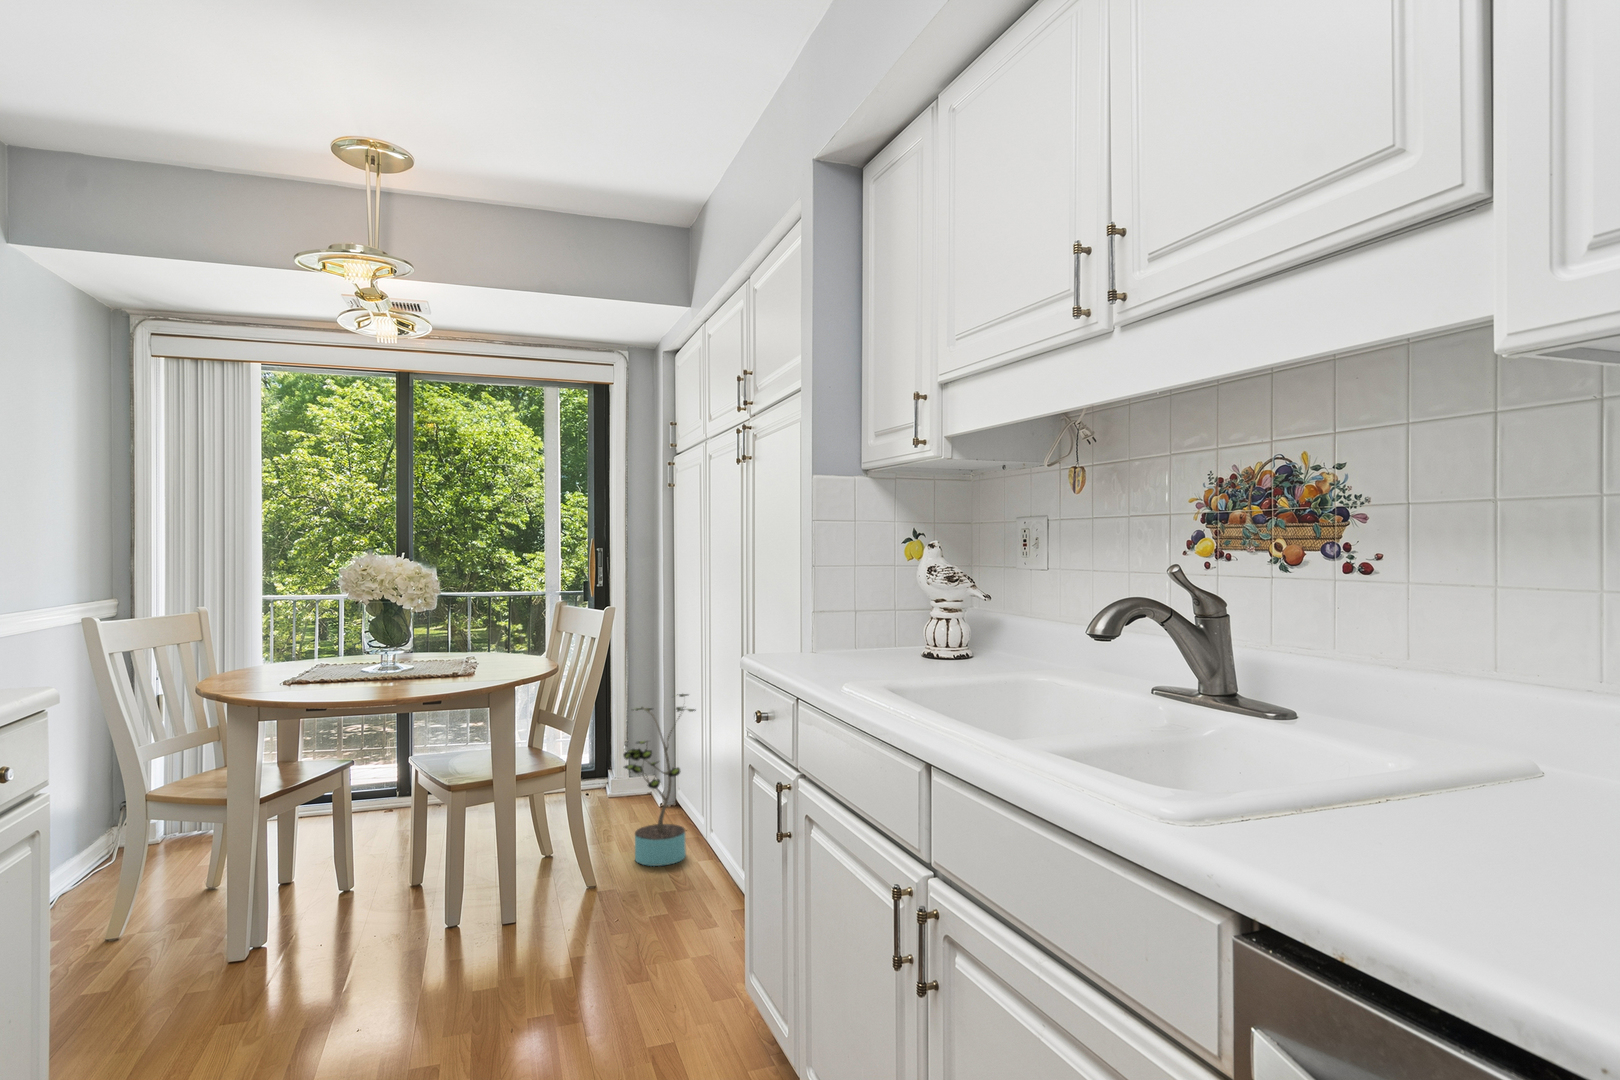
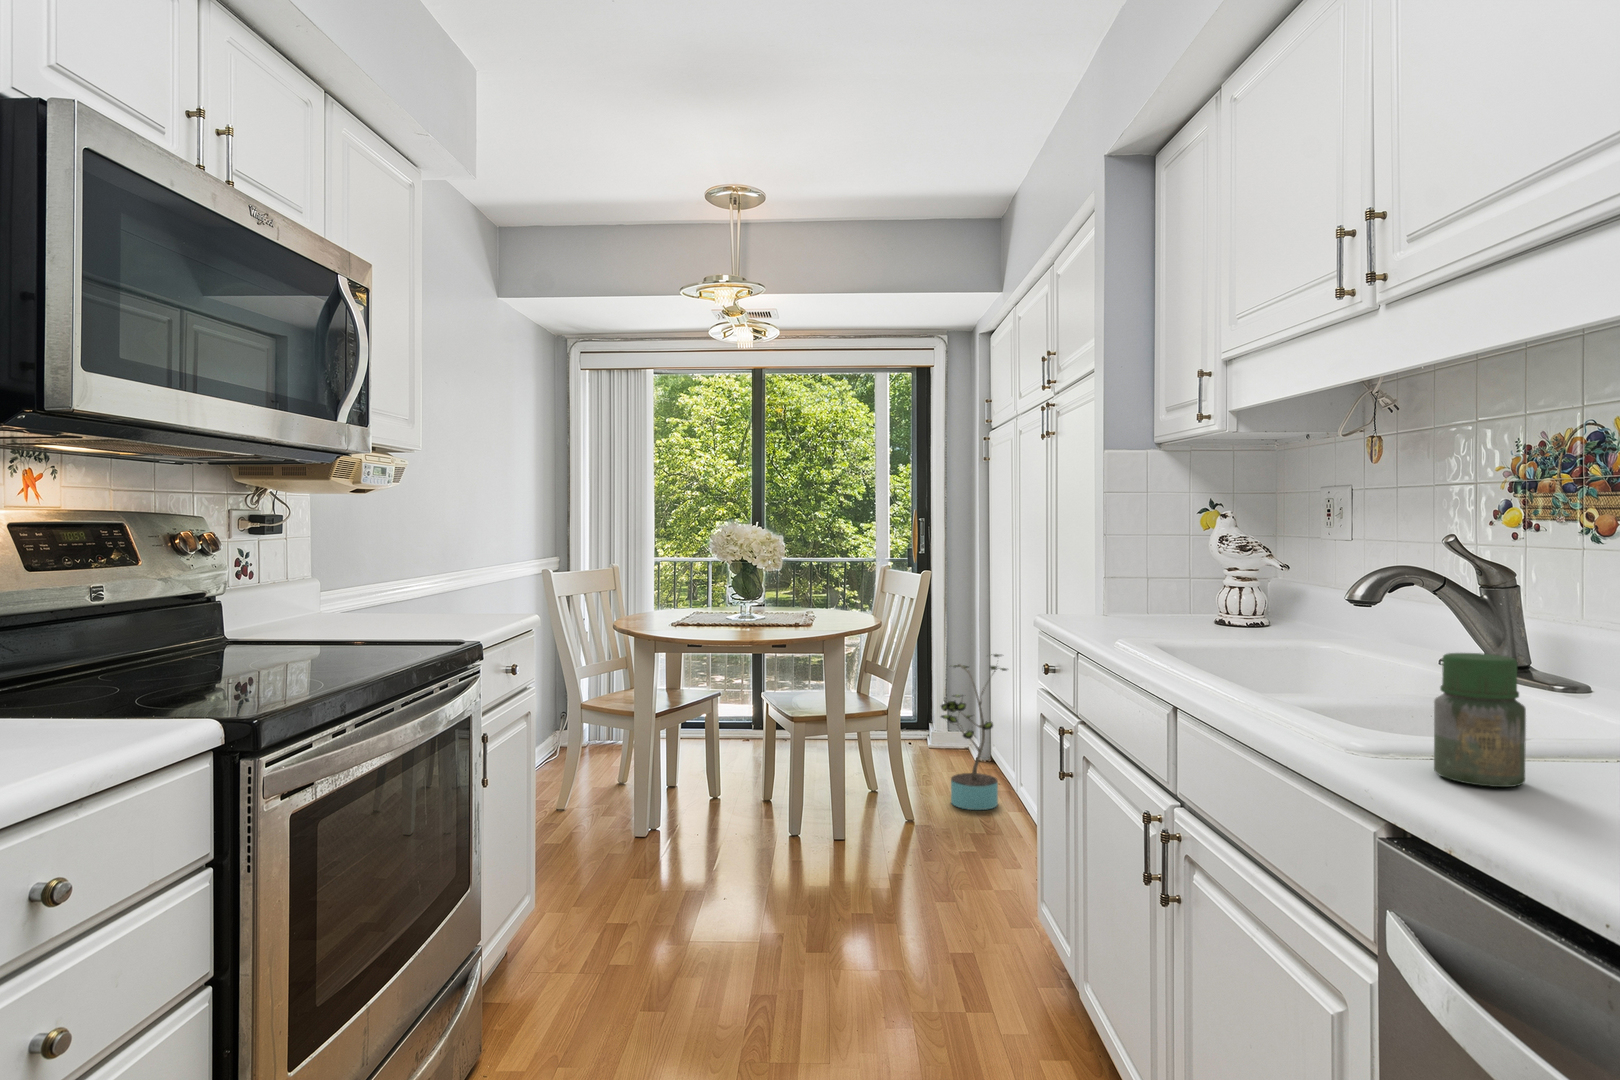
jar: none [1268,703,1366,859] -> present [1434,653,1526,787]

